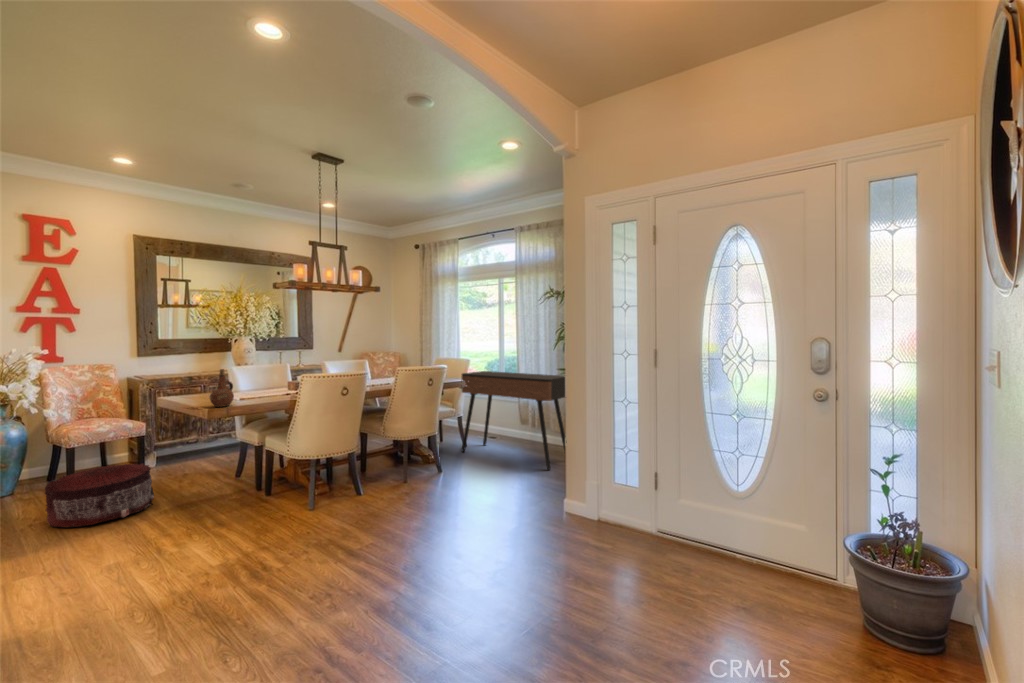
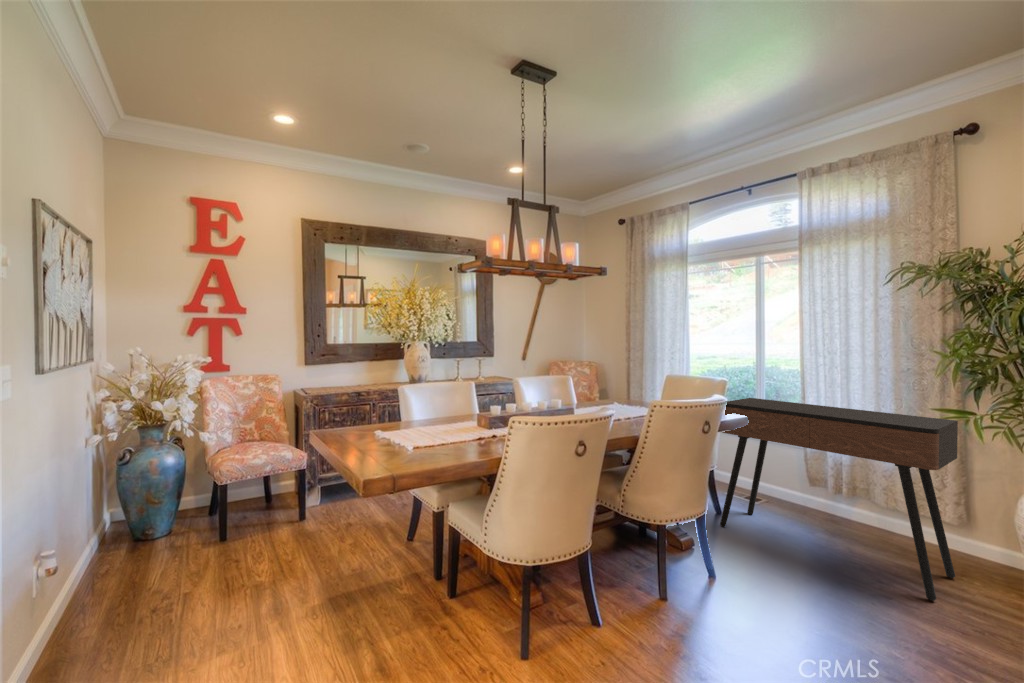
ceramic pitcher: present [210,369,234,407] -> none [372,400,407,464]
pouf: present [45,463,154,527] -> none [171,517,305,624]

